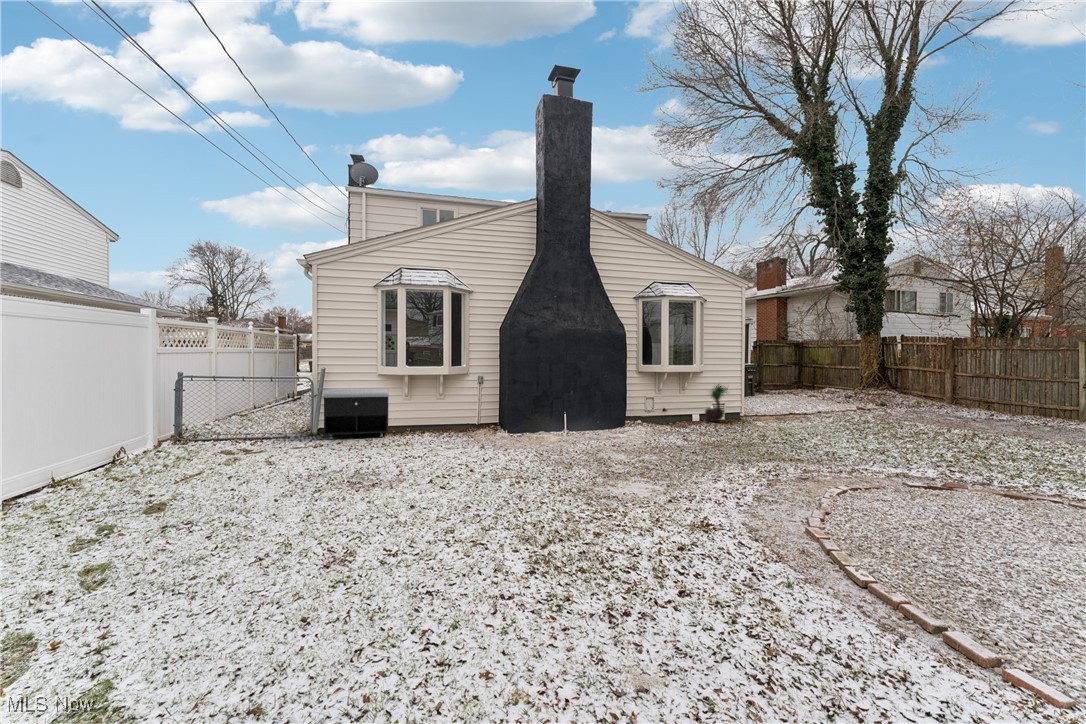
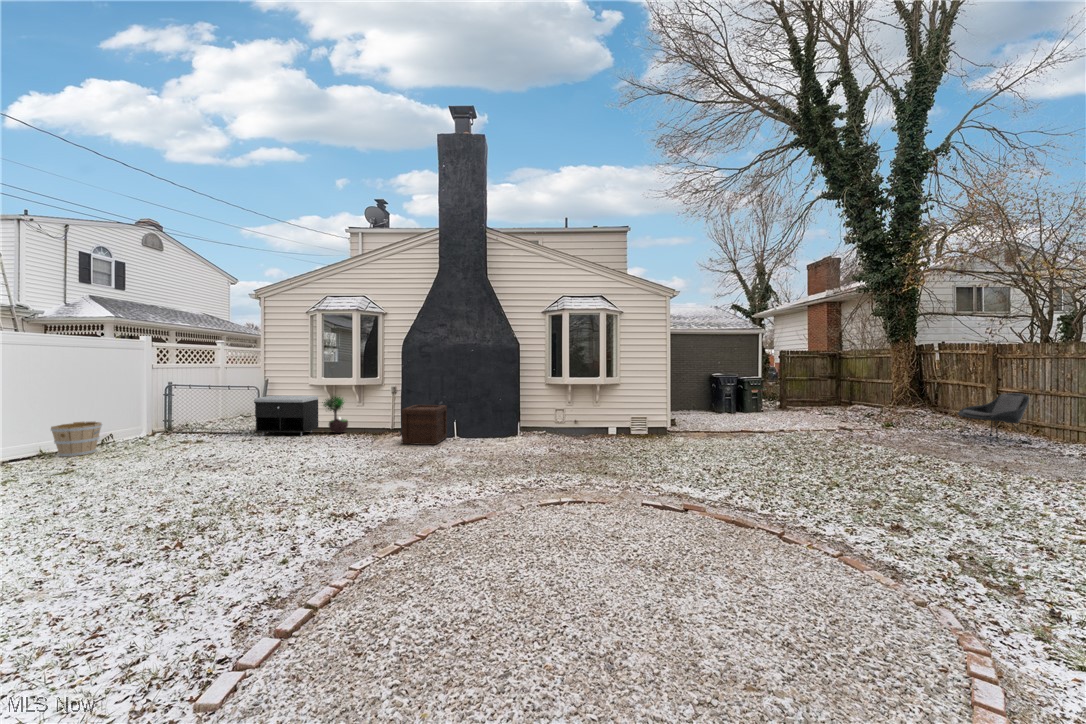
lounge chair: none [933,377,986,415] -> present [958,393,1031,444]
potted tree: present [705,384,728,422] -> present [322,396,348,433]
wooden crate: none [520,396,566,440] -> present [402,405,447,445]
wooden bucket: none [94,428,161,479] -> present [51,422,102,457]

